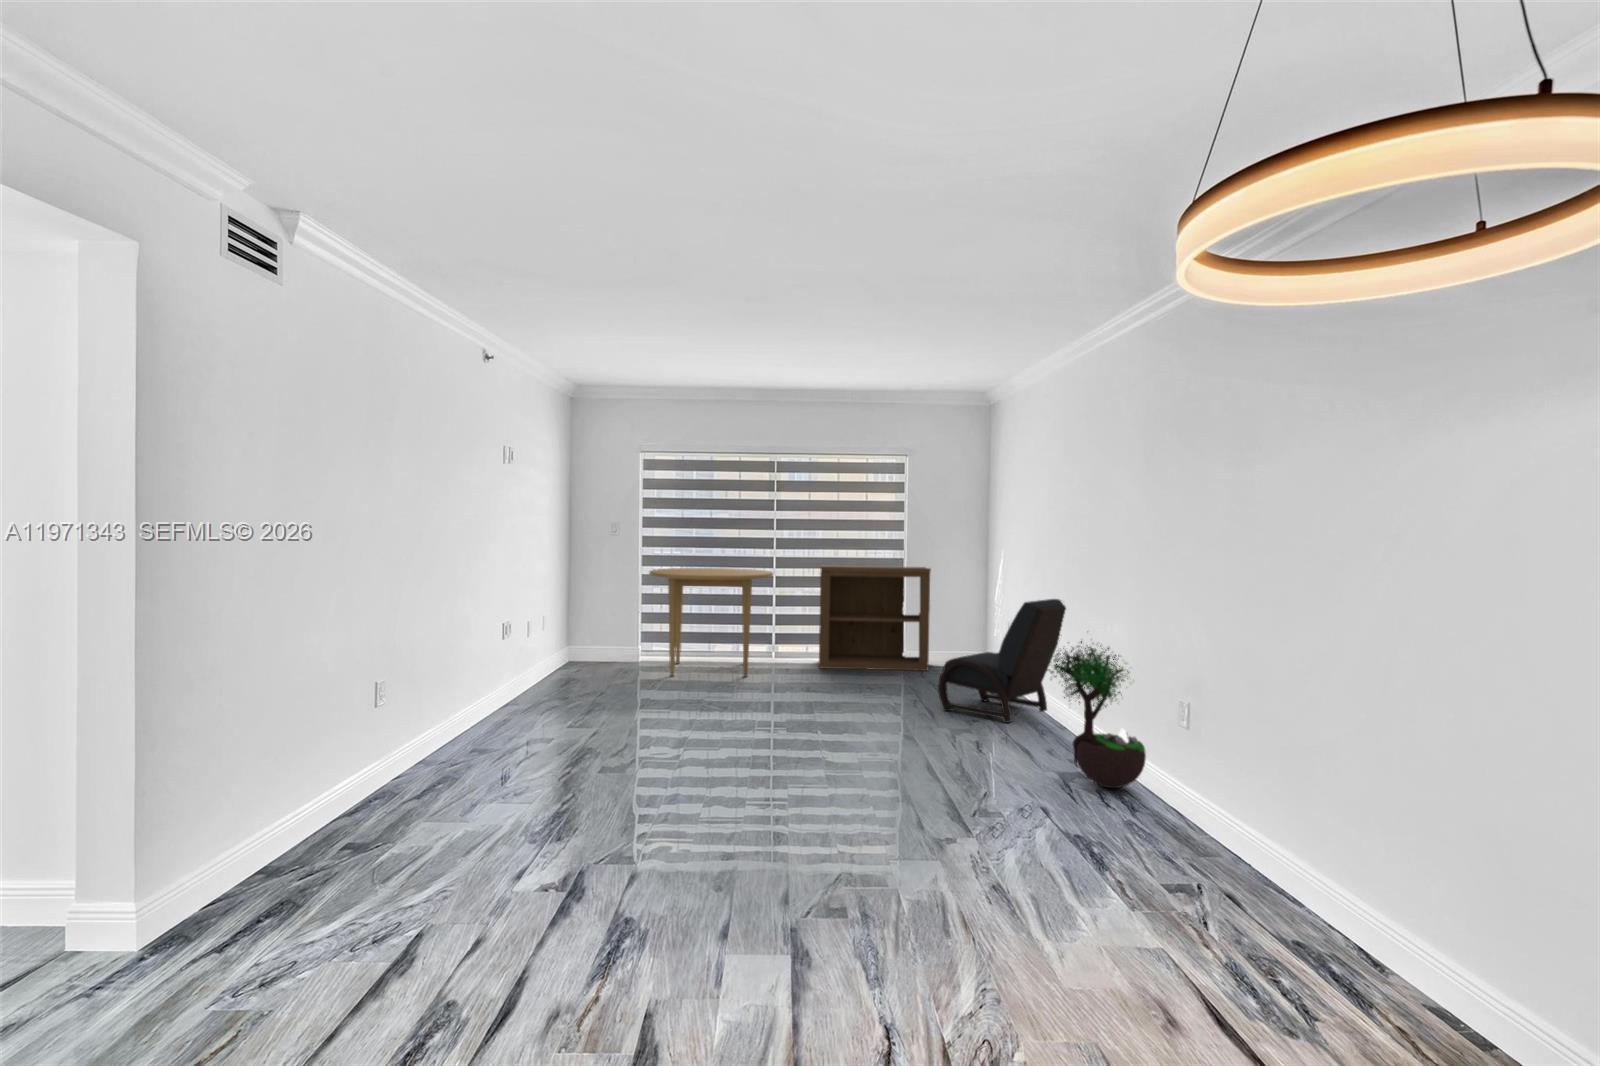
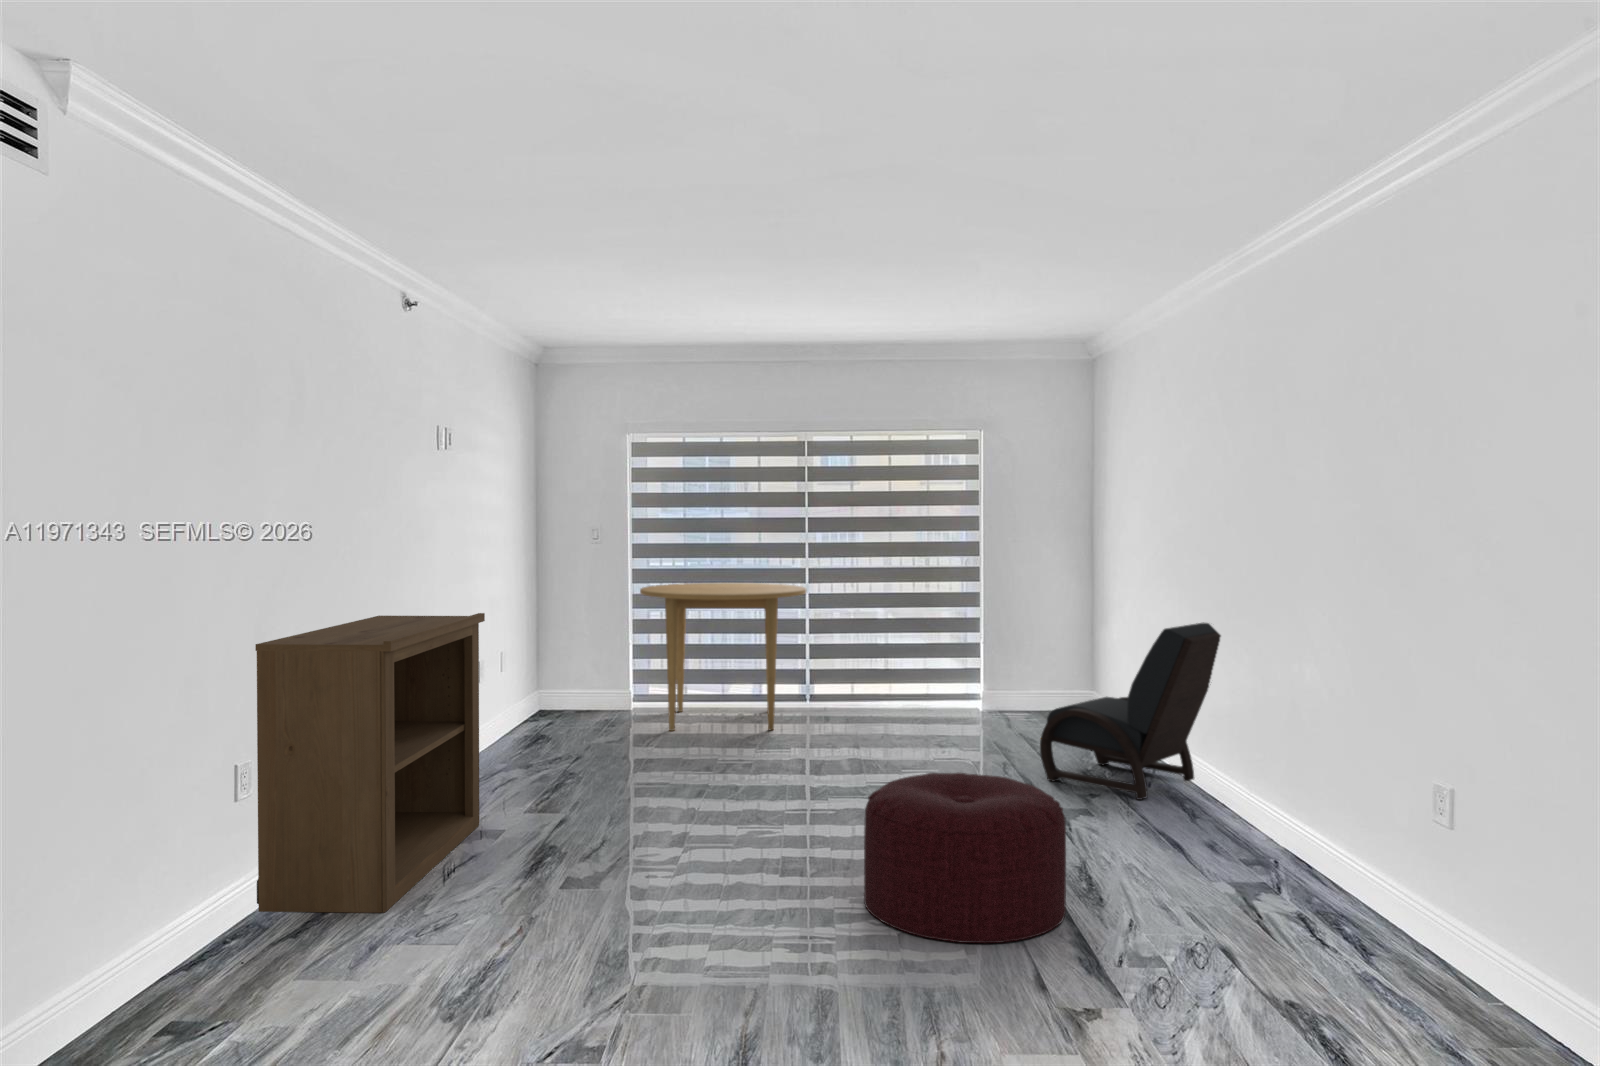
bookshelf: present [819,565,931,671] -> present [255,613,485,913]
potted tree: present [1047,641,1146,788] -> none [1213,676,1376,912]
ottoman: none [807,696,943,804] -> present [864,773,1066,943]

